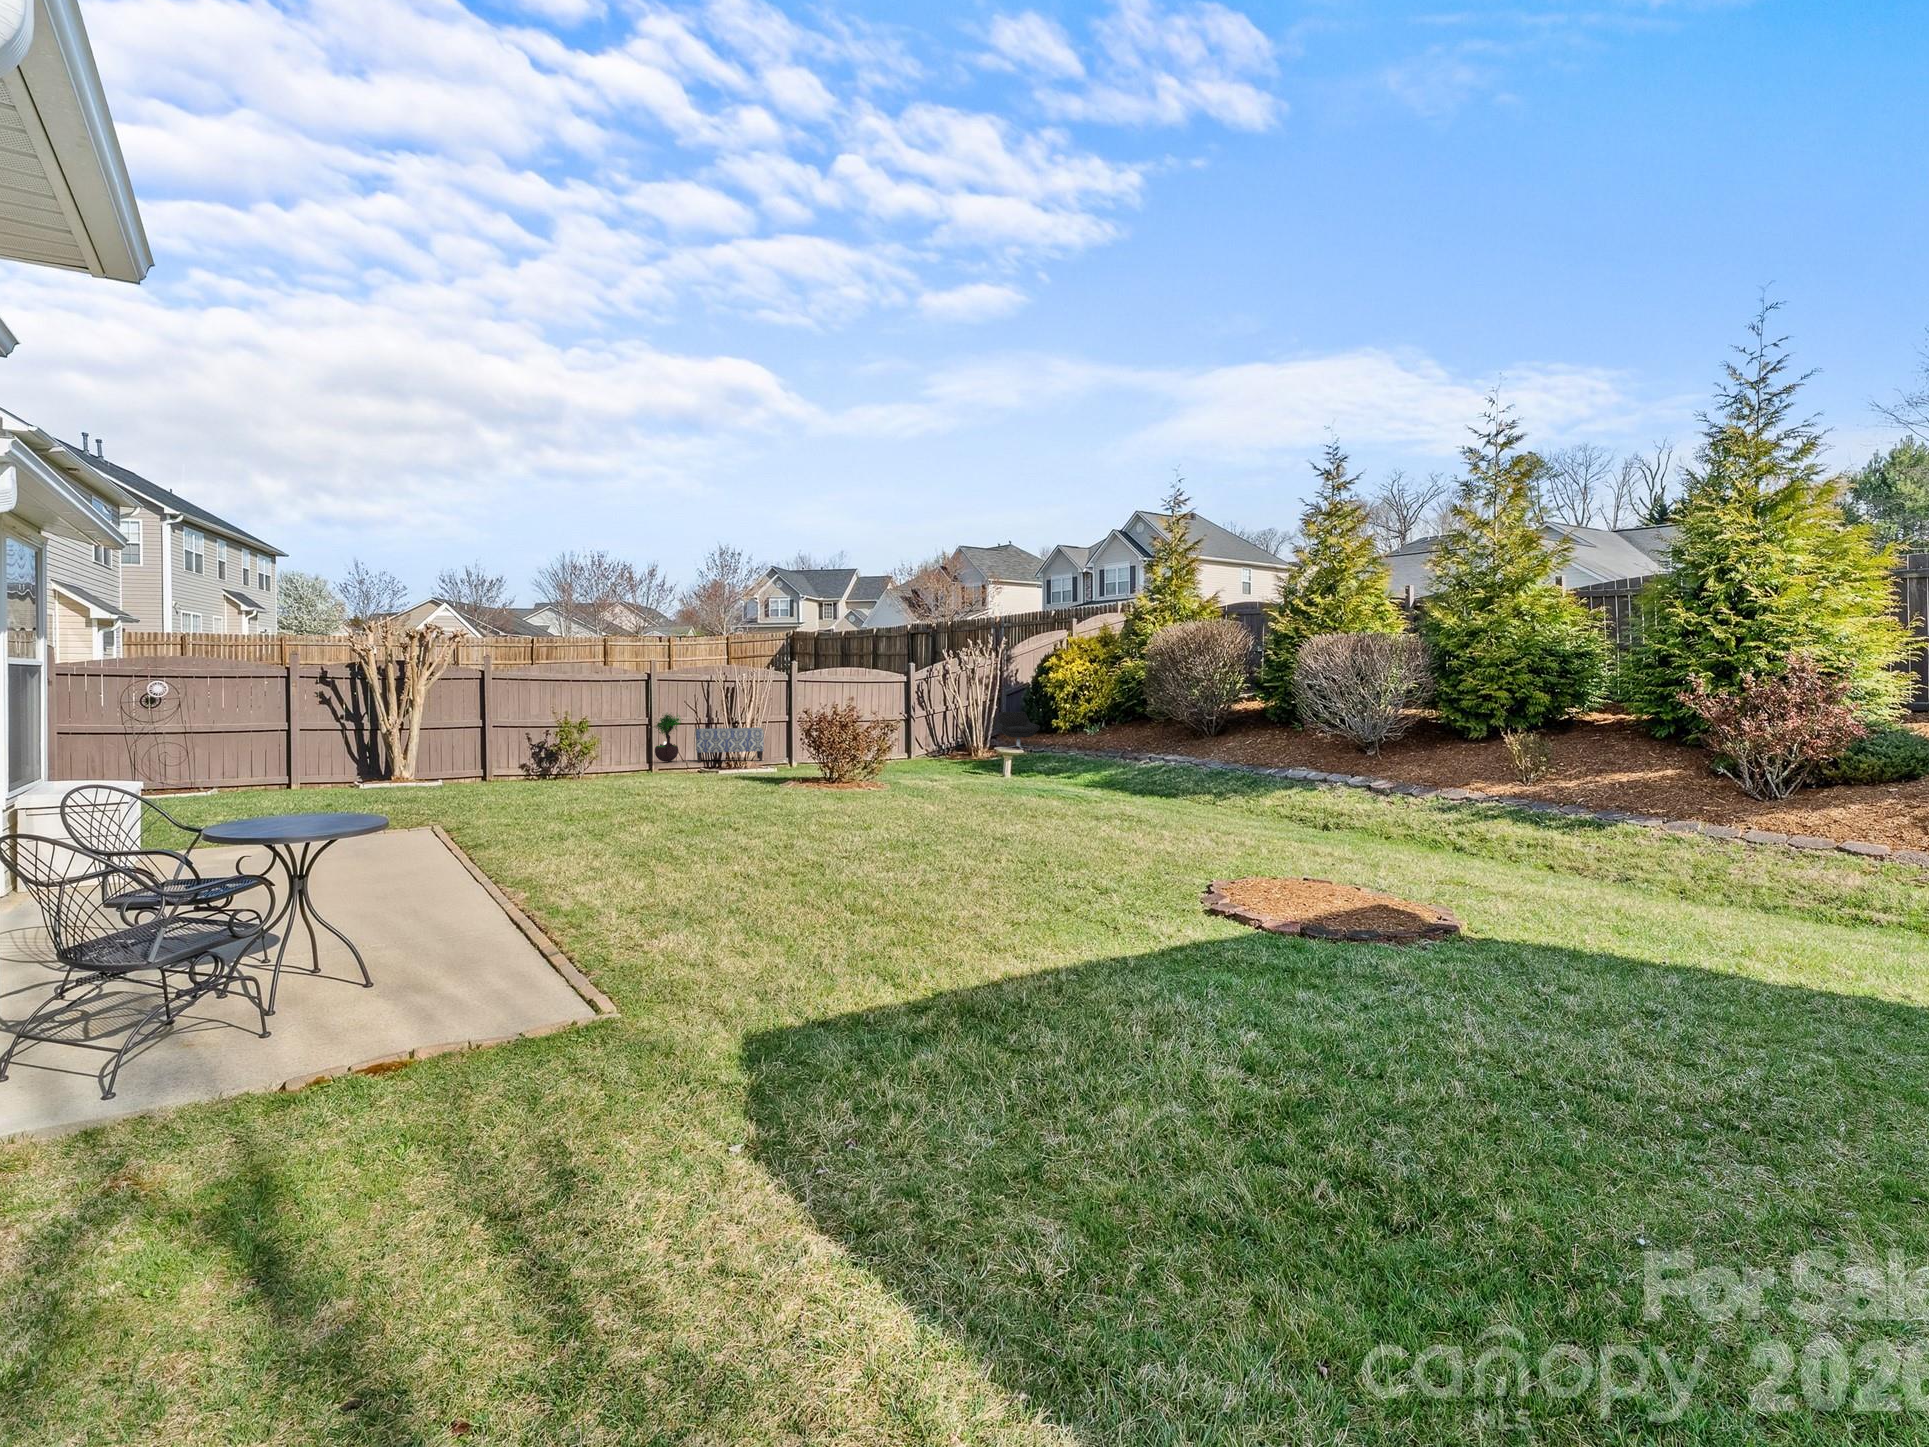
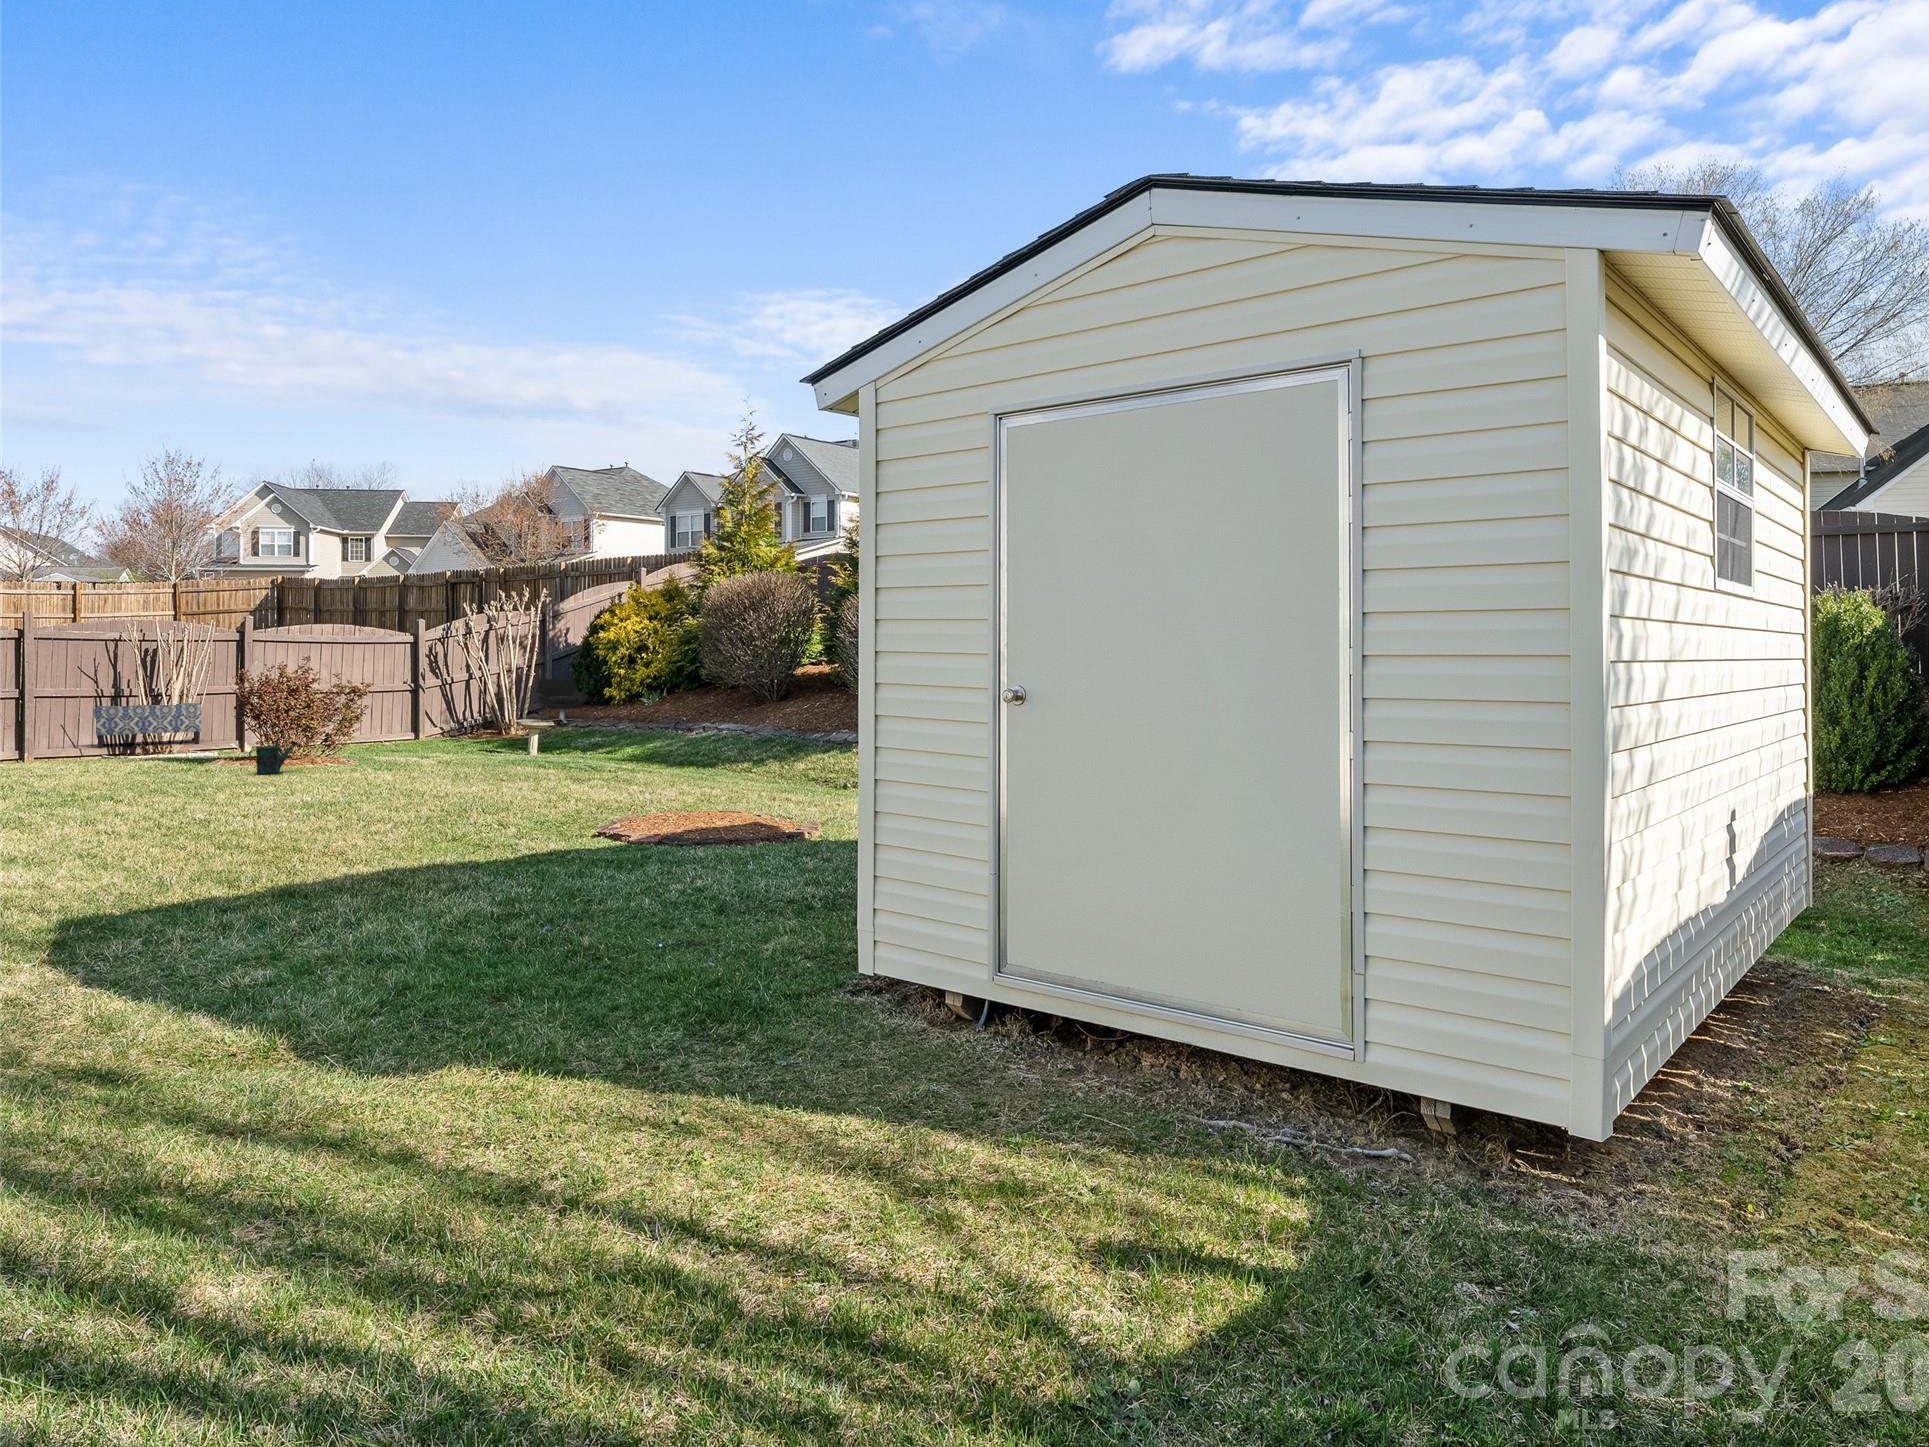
potted tree: present [655,714,683,762] -> none [21,679,73,749]
watering can: none [802,762,835,790] -> present [249,741,297,774]

